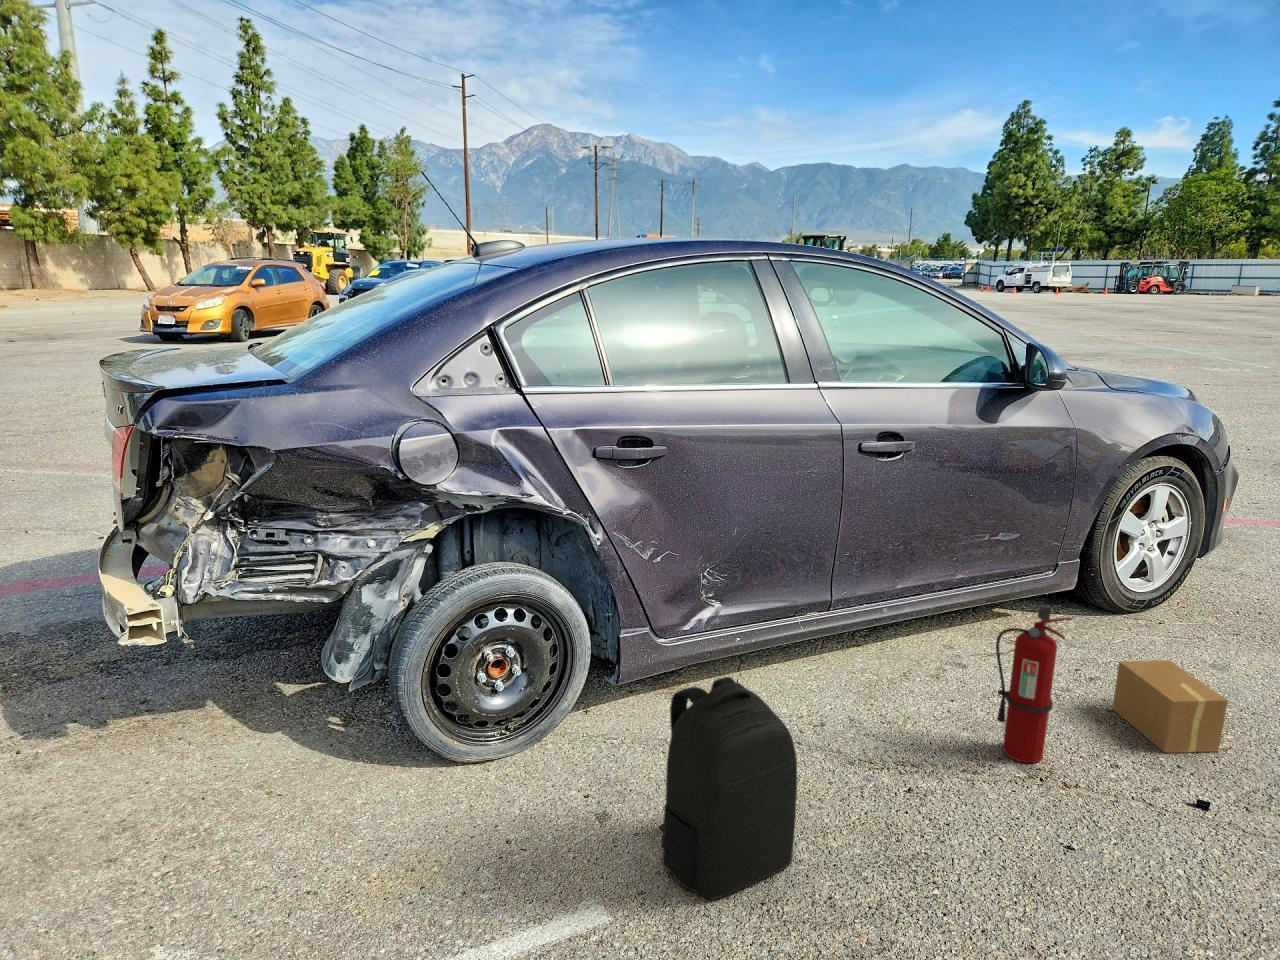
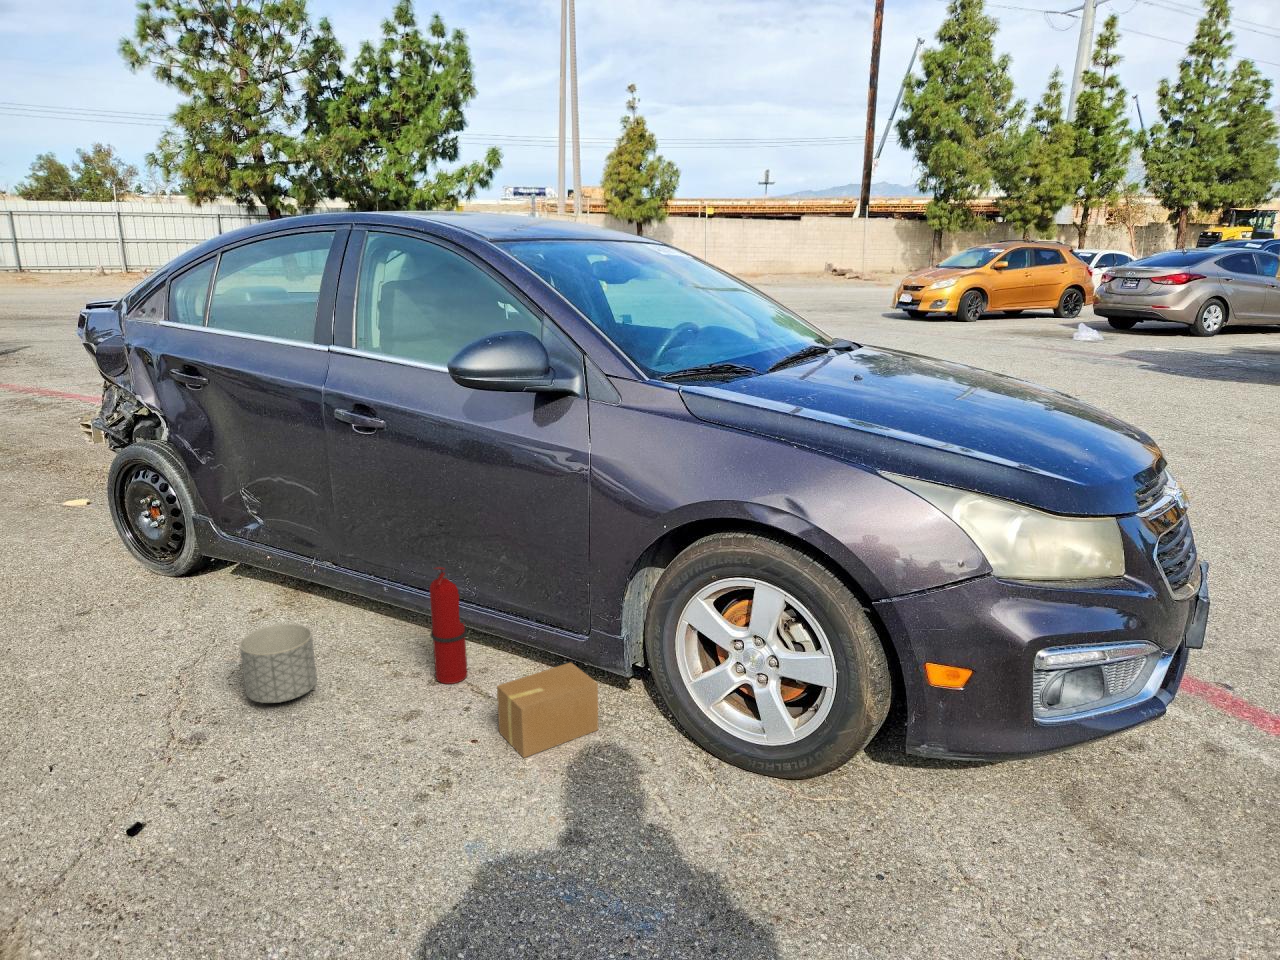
backpack: present [659,677,797,900] -> none [220,509,316,628]
planter: none [991,770,1107,899] -> present [240,624,317,703]

